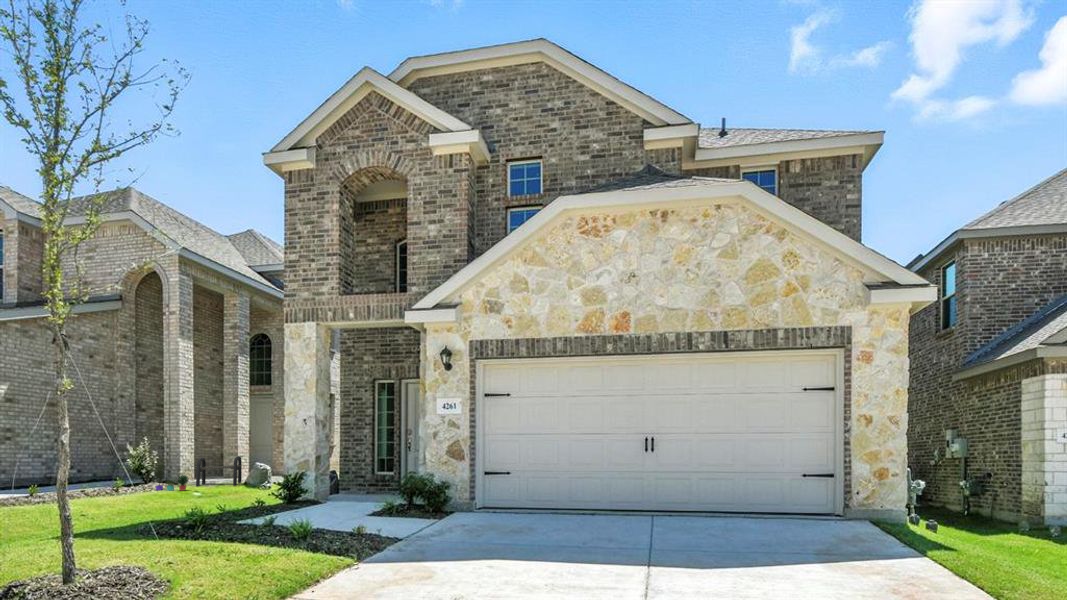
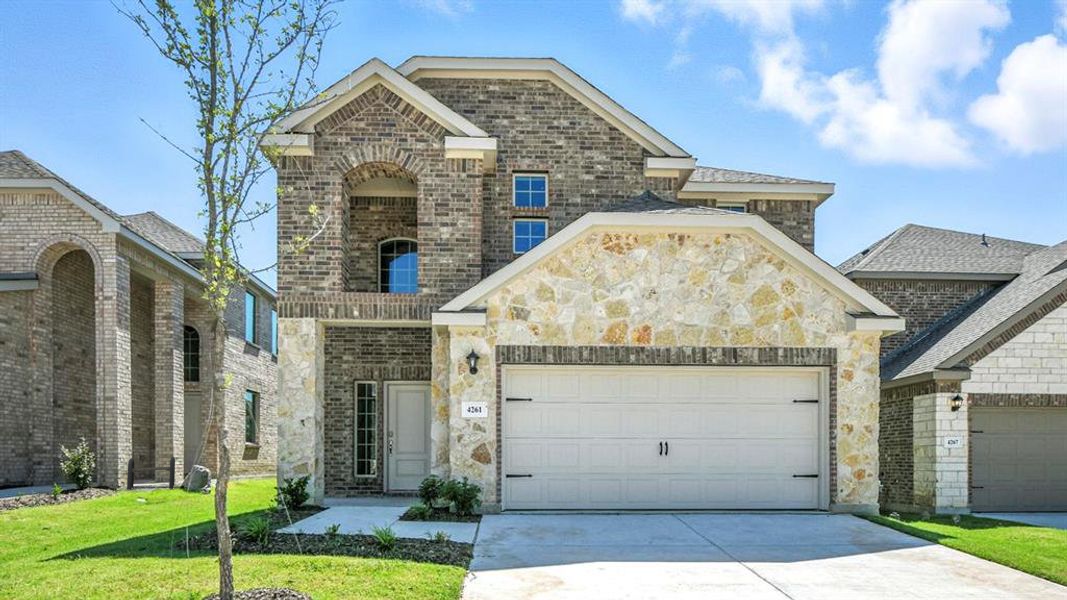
potted plant: present [156,465,189,491] -> none [87,463,129,494]

